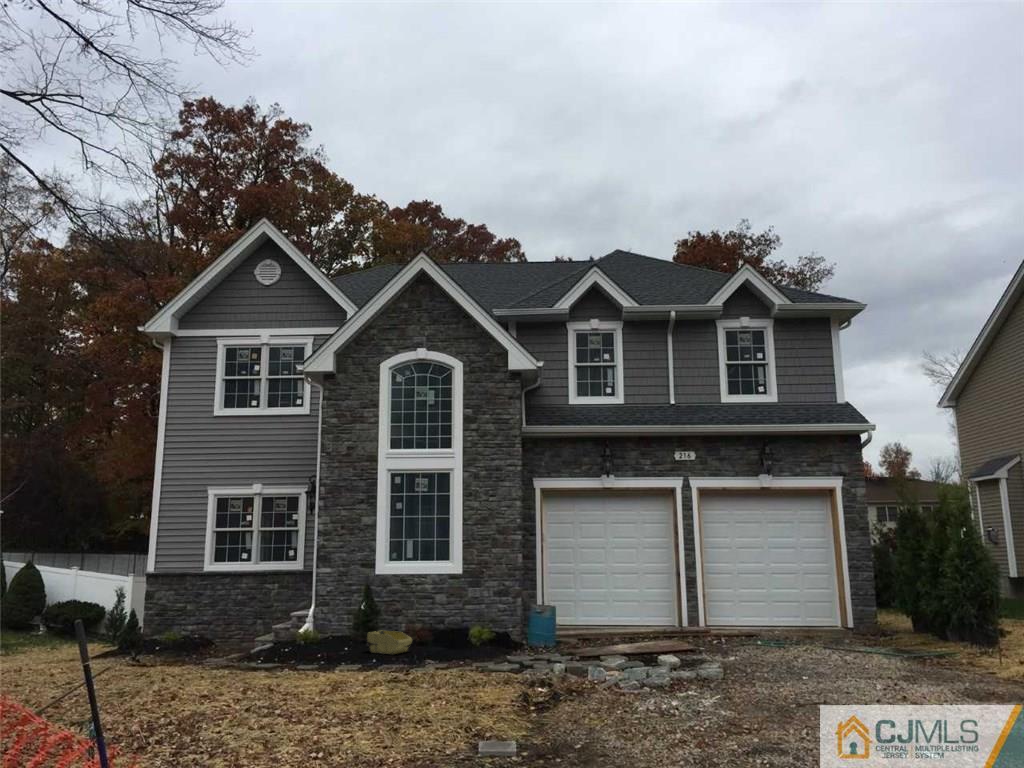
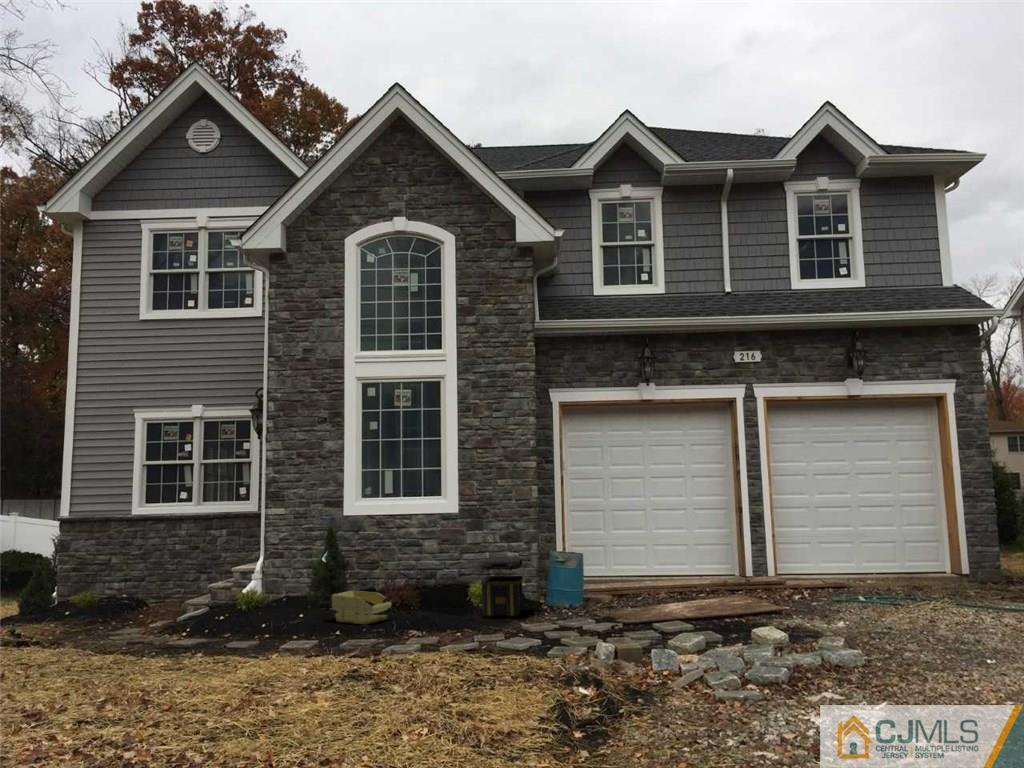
toolbox: none [478,607,509,651] -> present [481,557,523,617]

